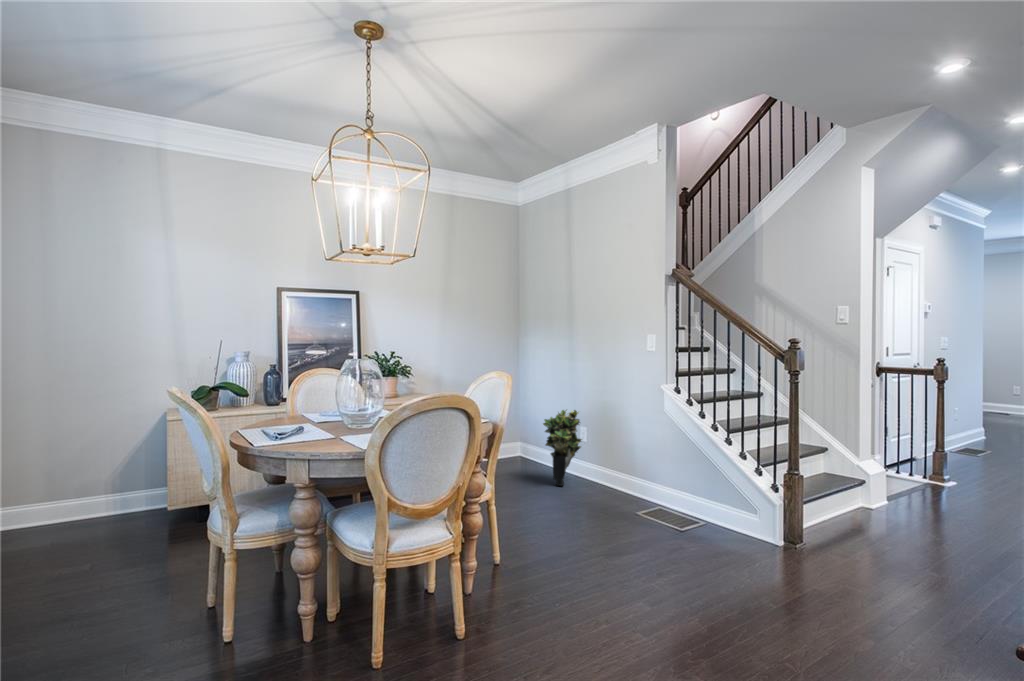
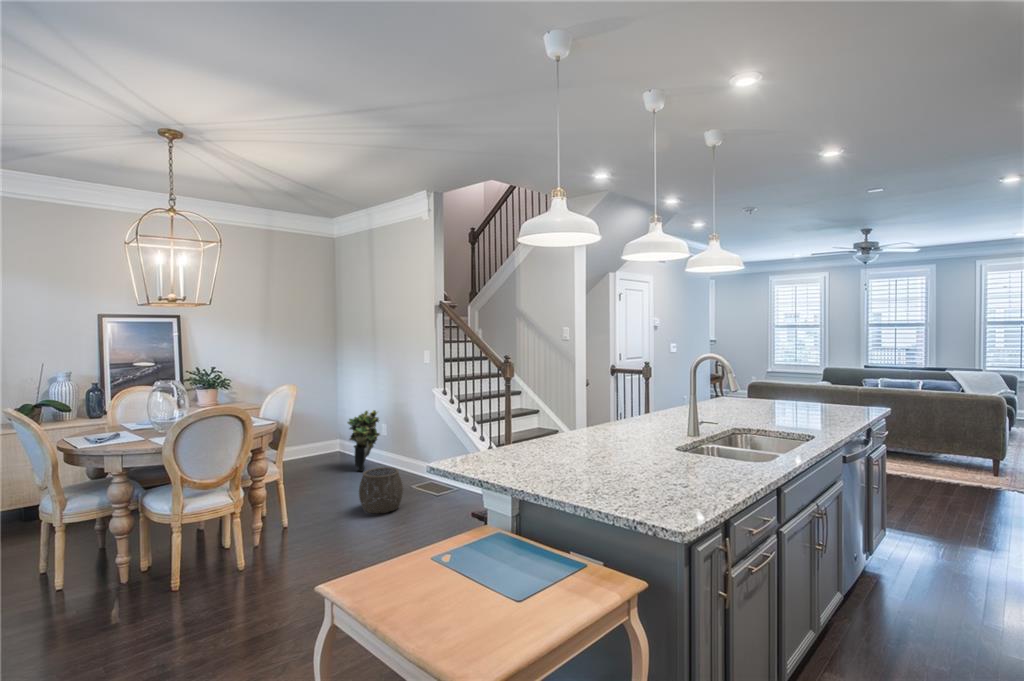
woven basket: none [586,489,648,556] -> present [359,467,403,513]

